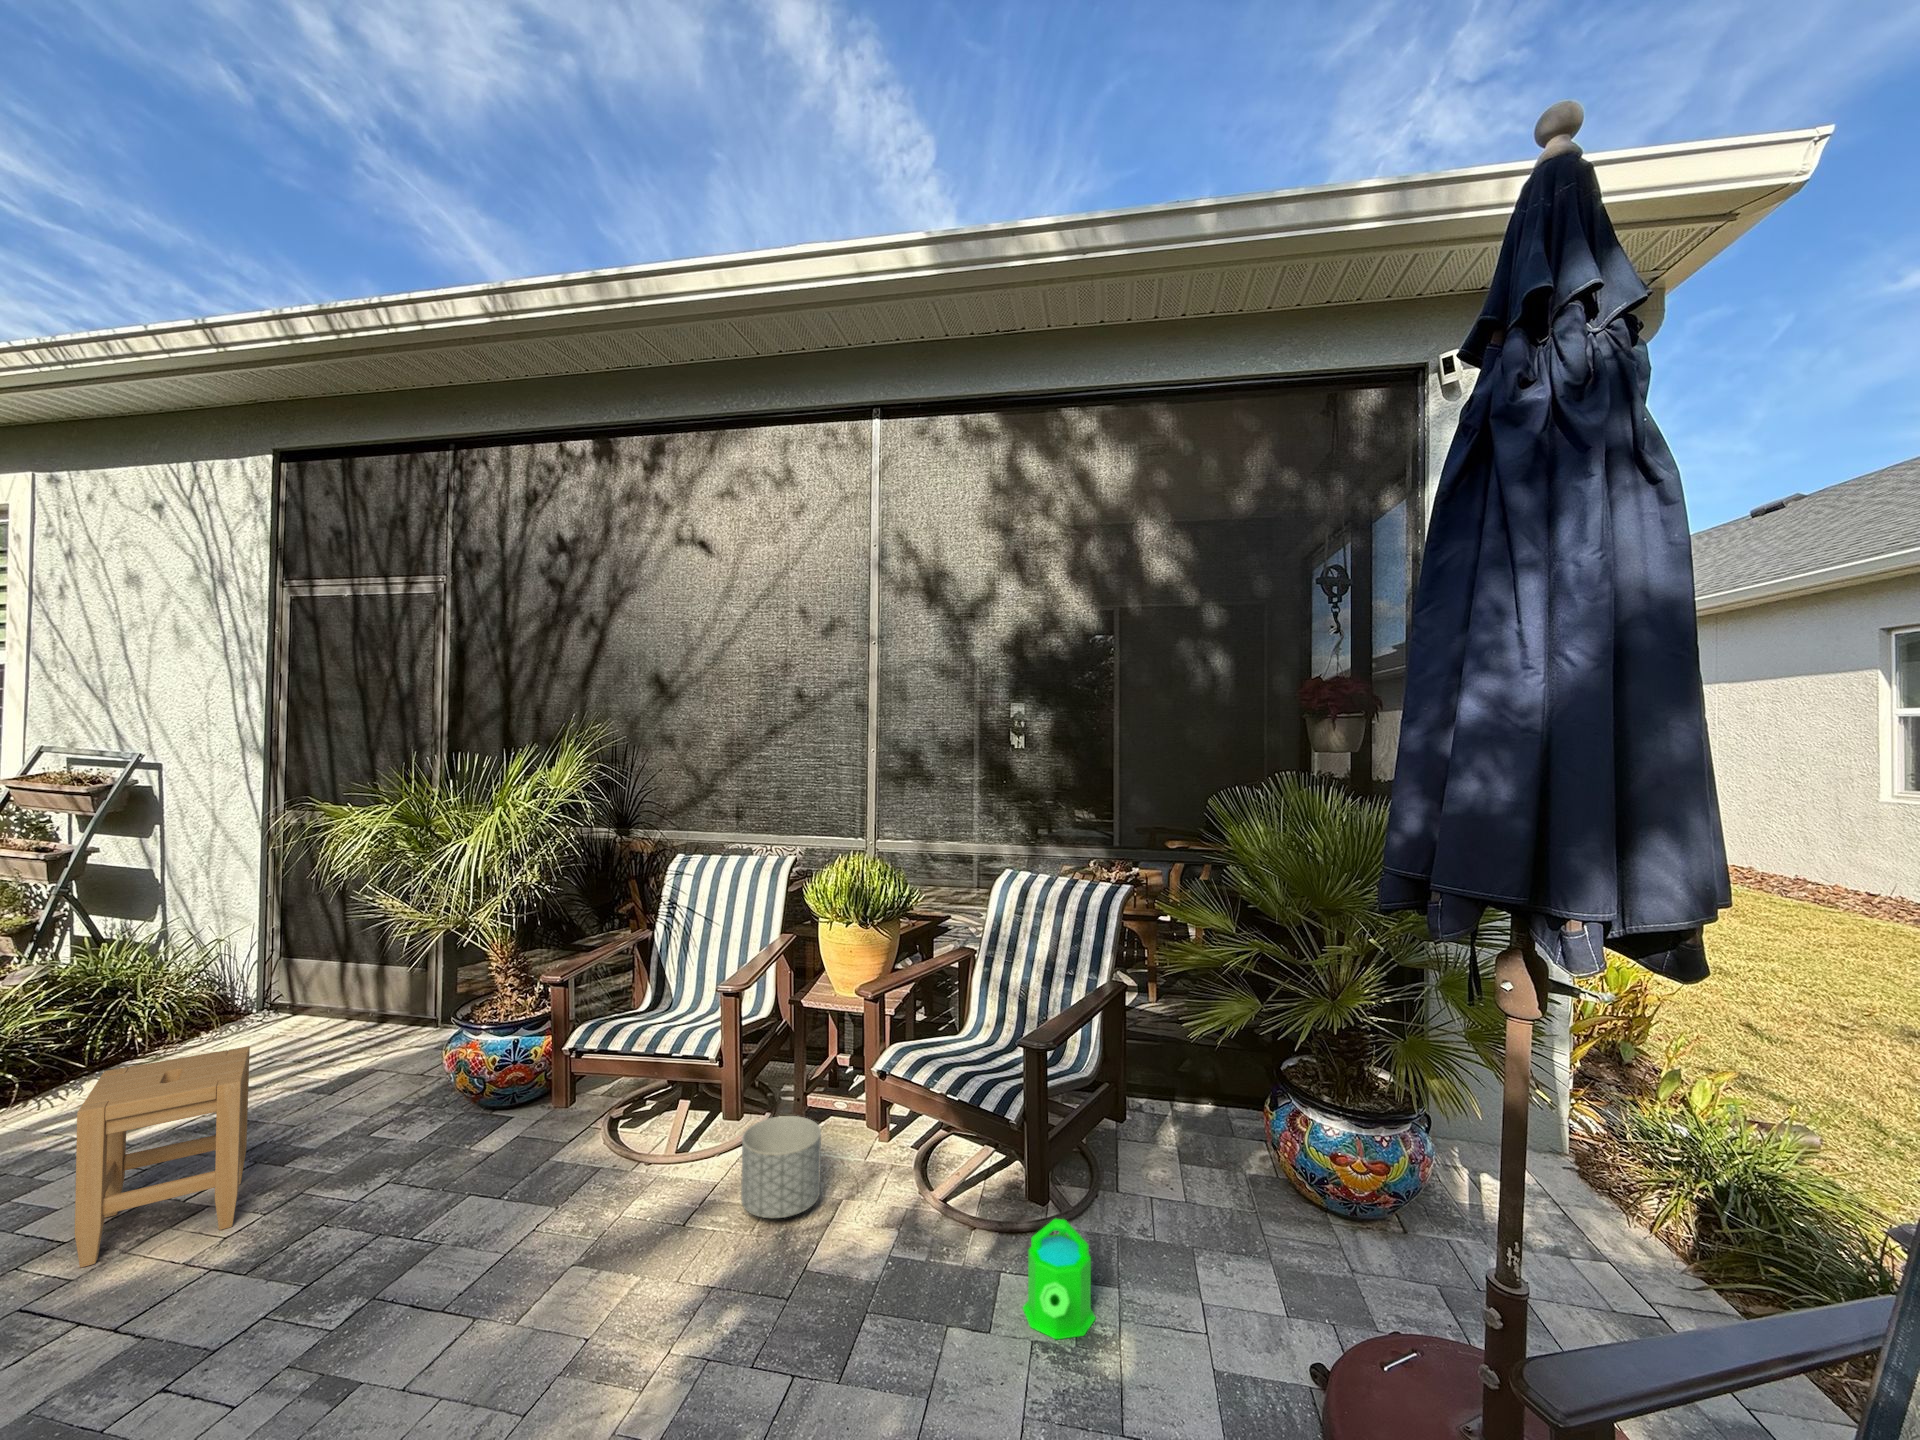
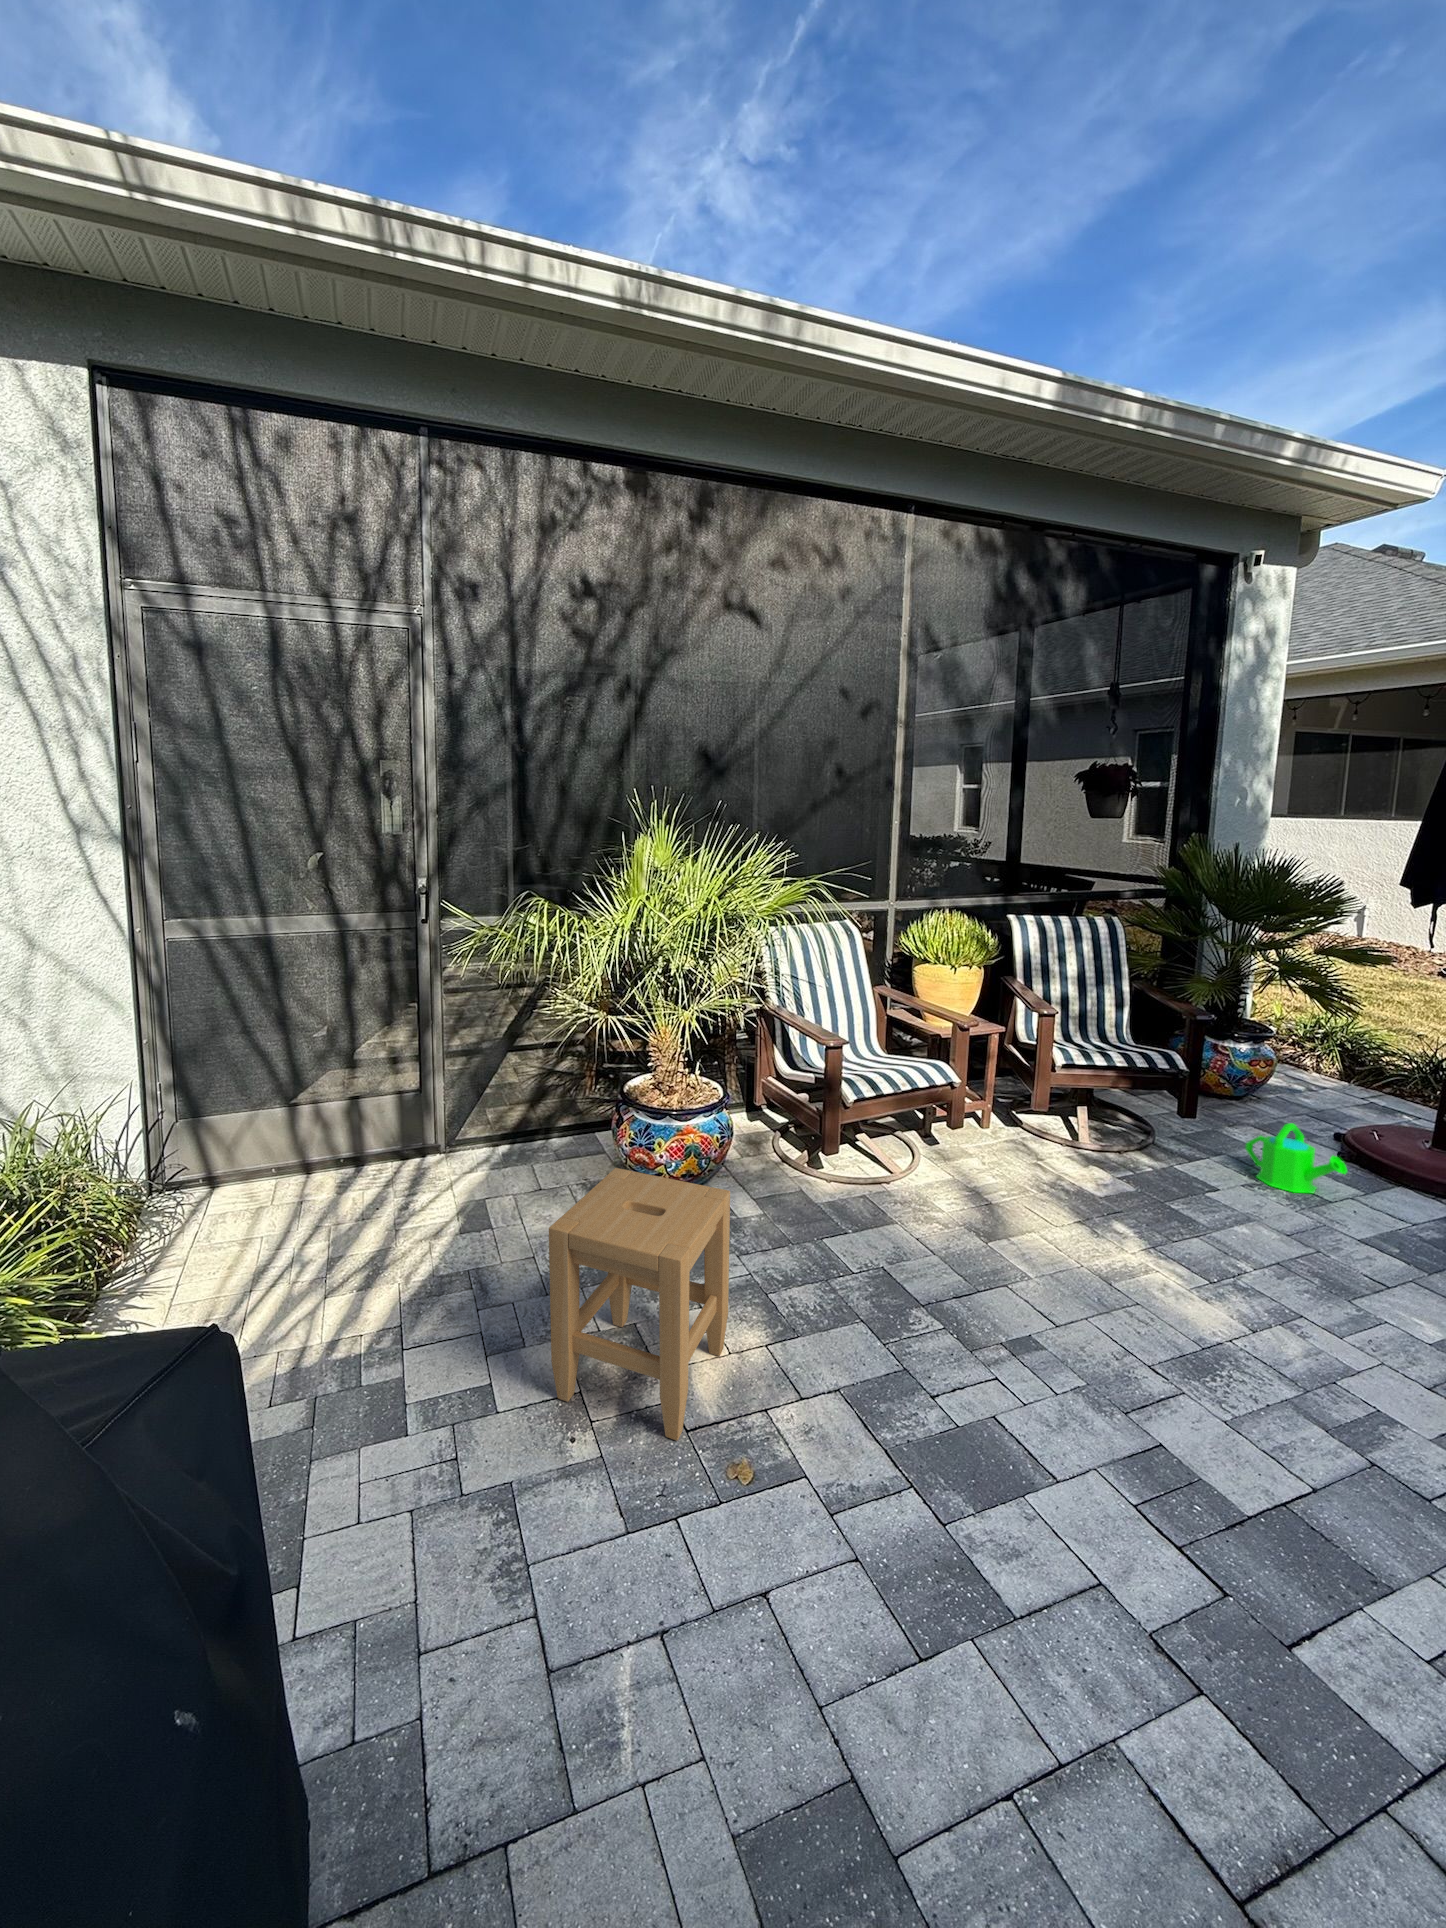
planter: present [741,1116,821,1218] -> none [1018,1115,1090,1190]

